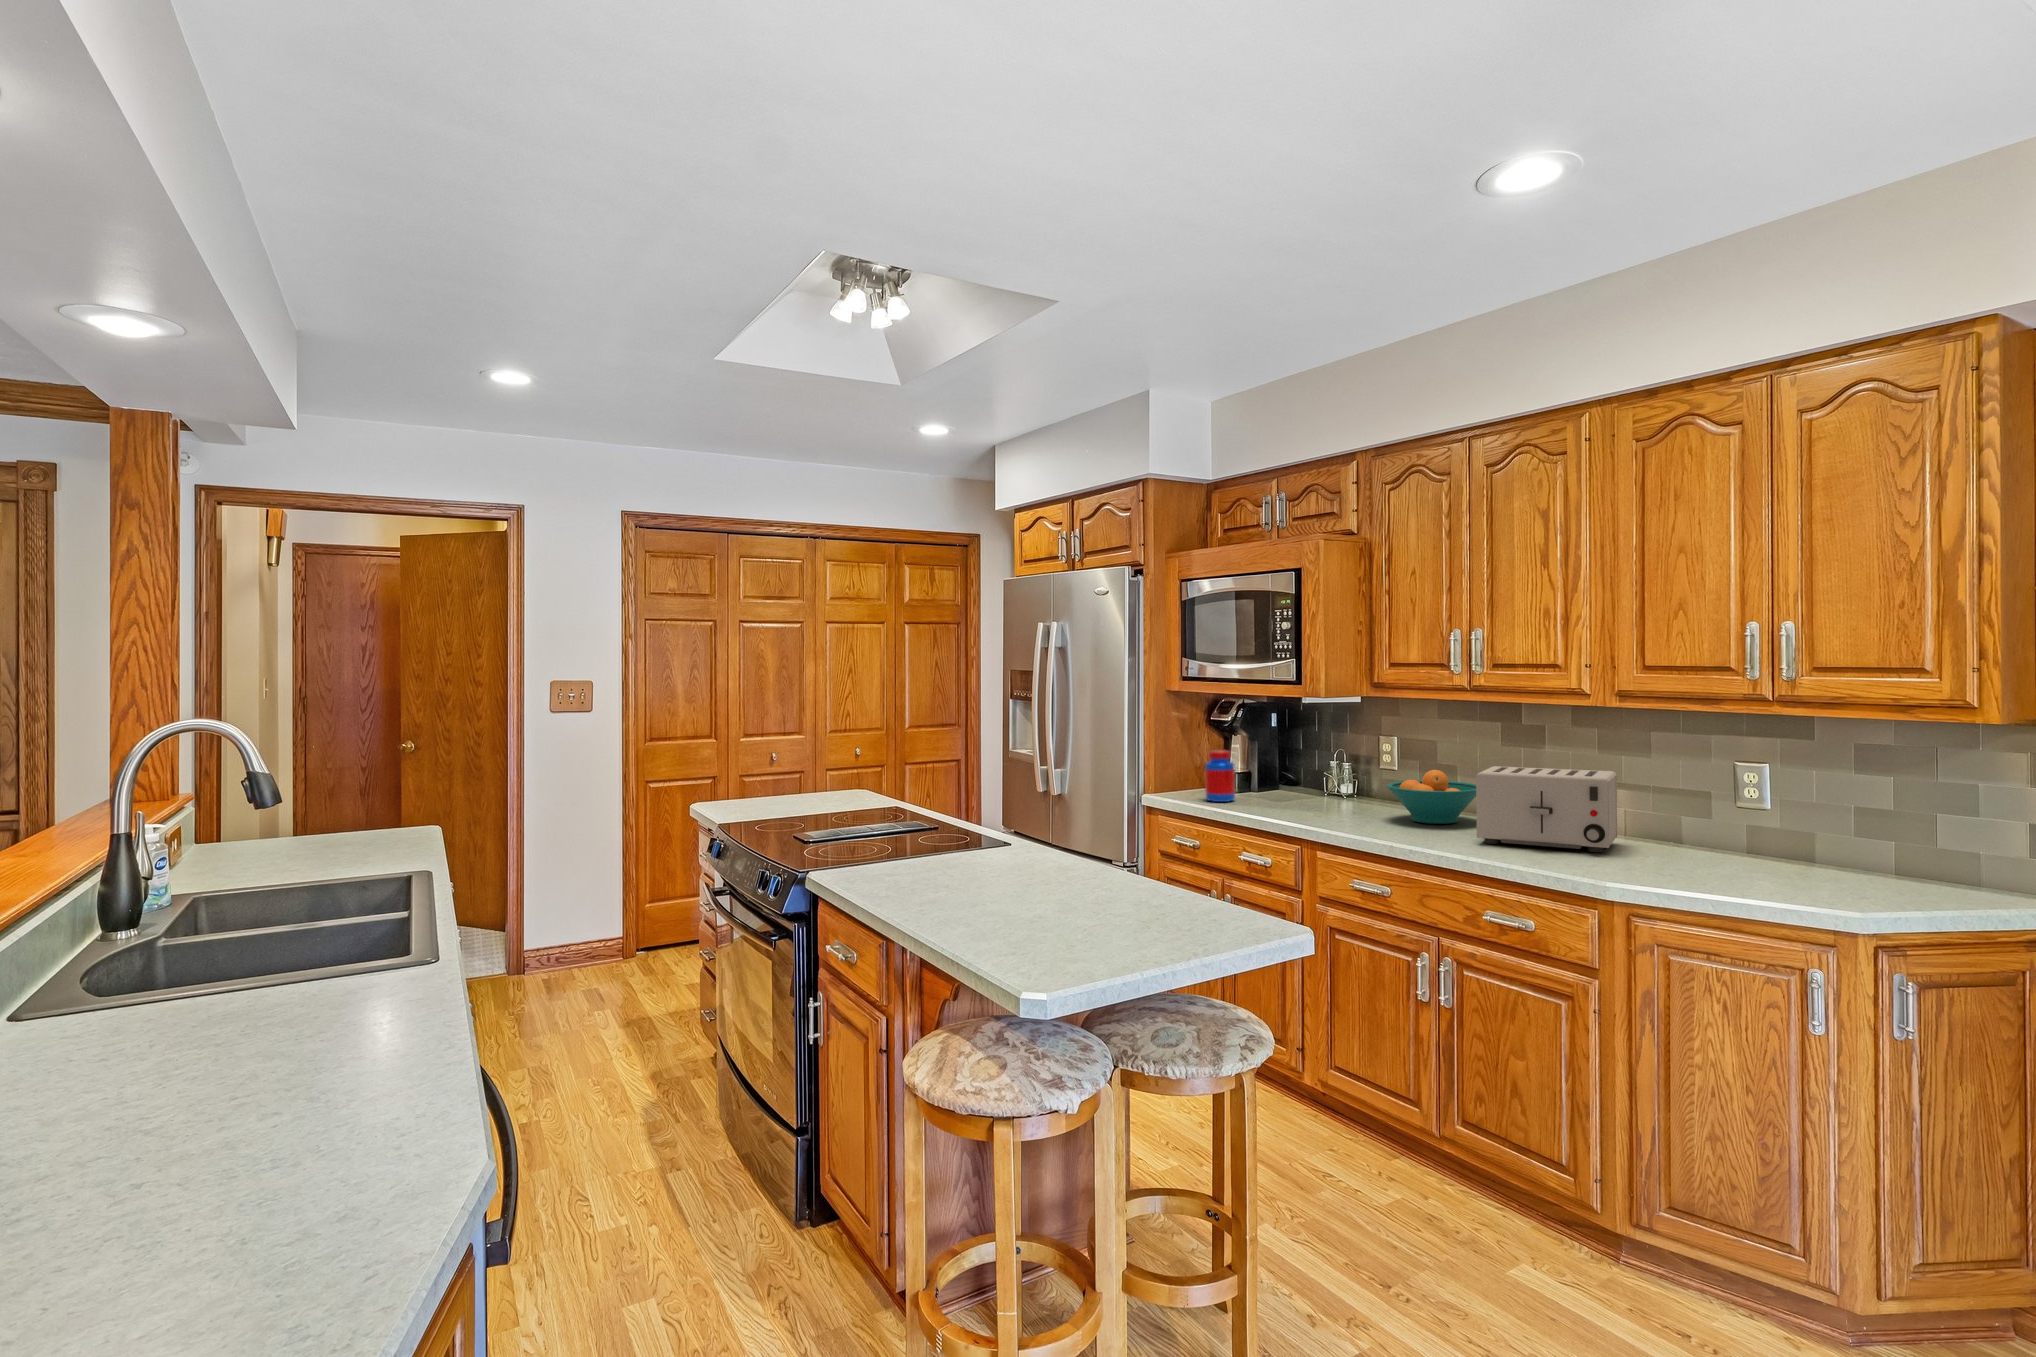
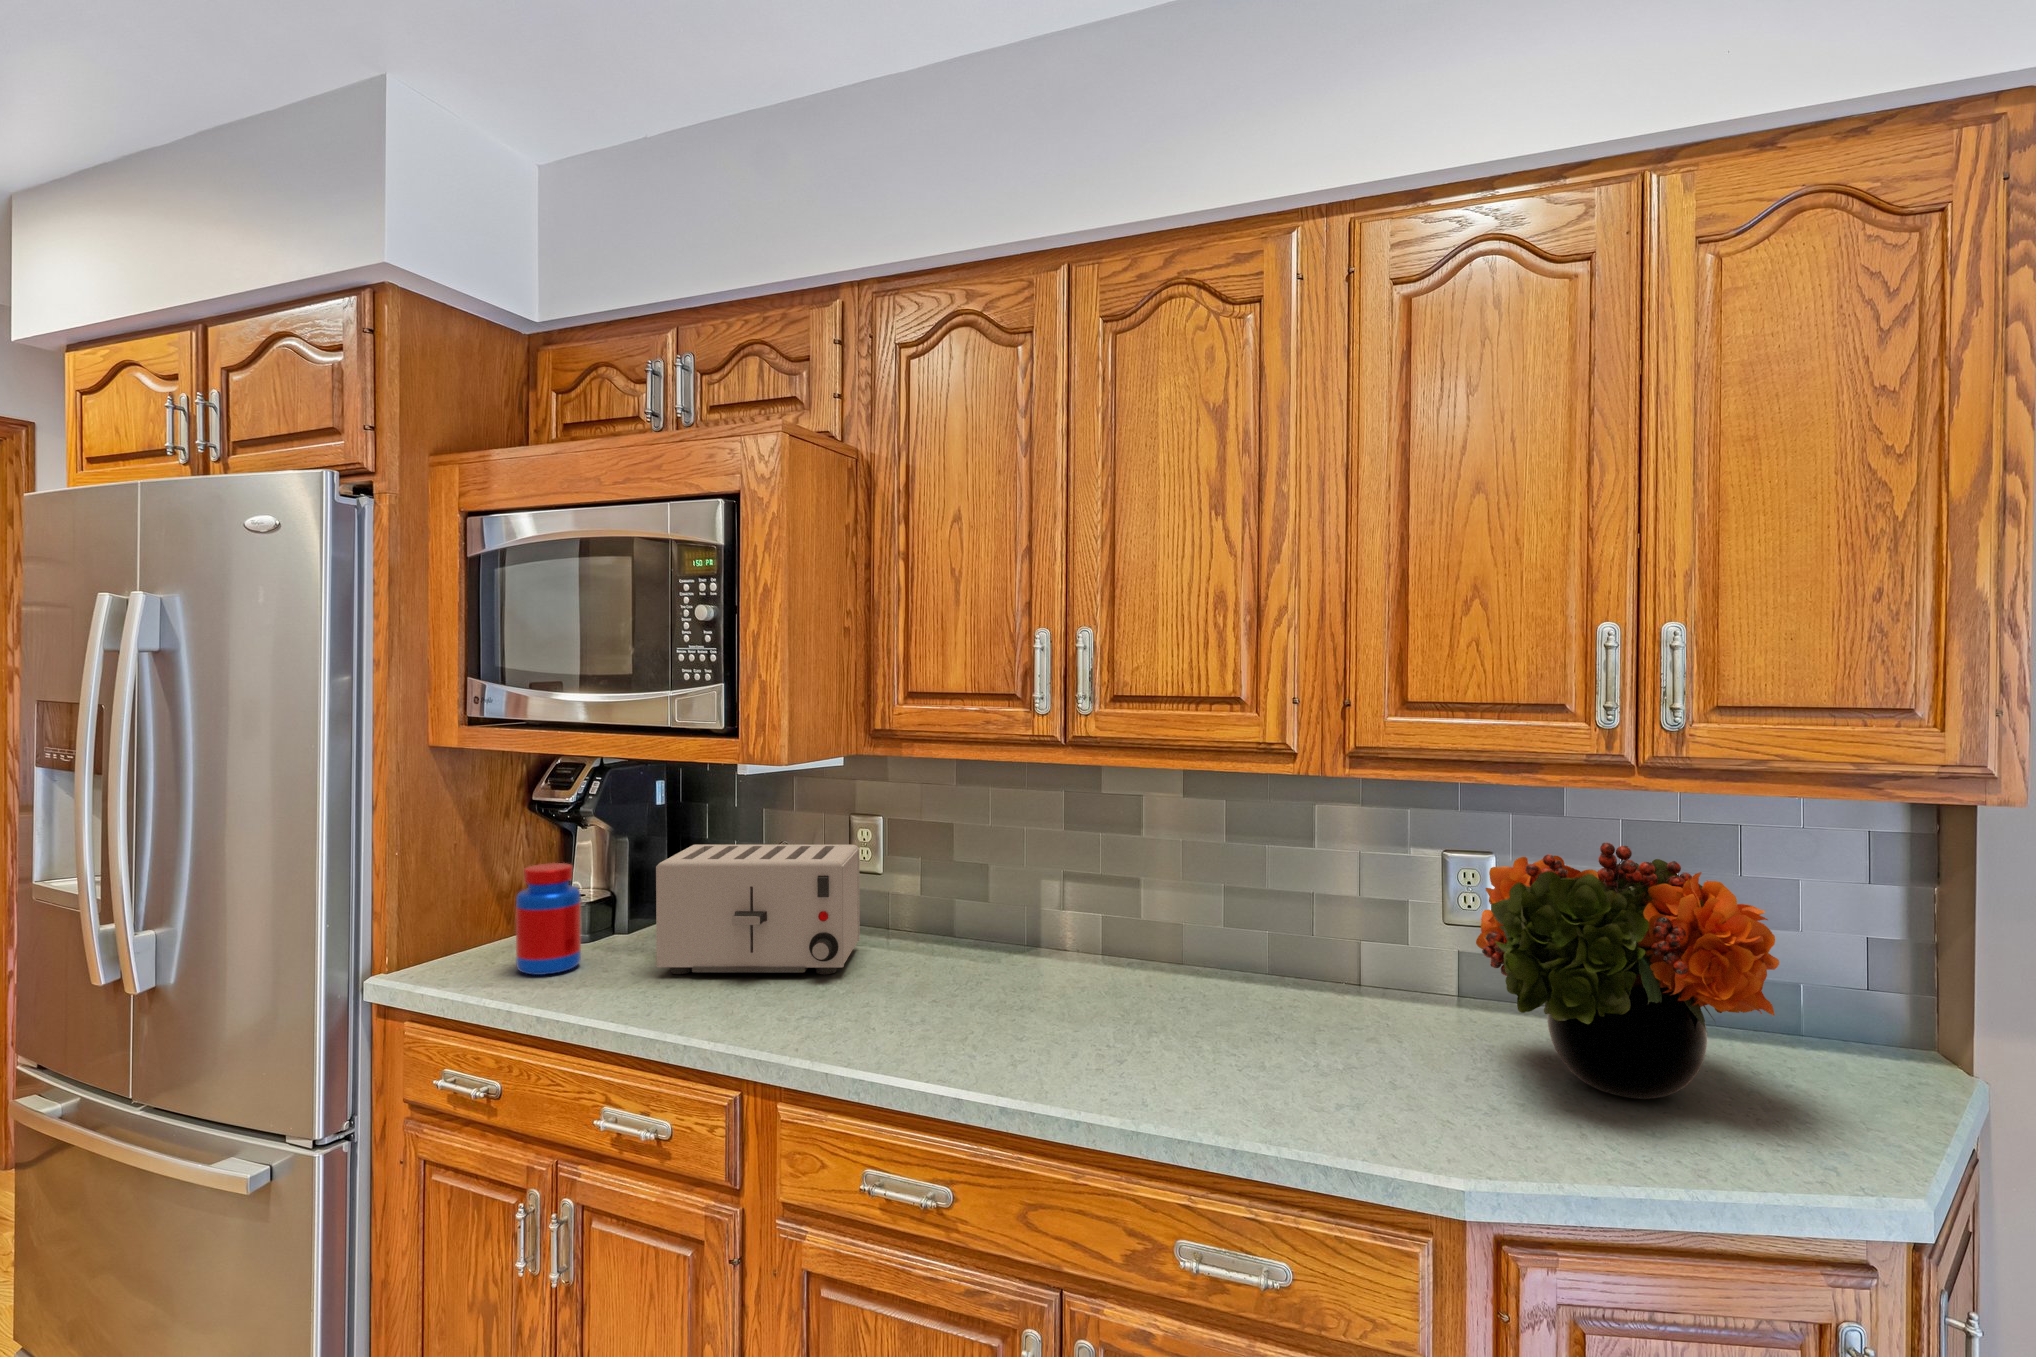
flower arrangement: none [1665,742,1850,876] -> present [1476,843,1779,1099]
toaster: present [1476,766,1617,852] -> present [656,845,860,974]
fruit bowl: present [1387,770,1476,824] -> none [899,891,1067,999]

